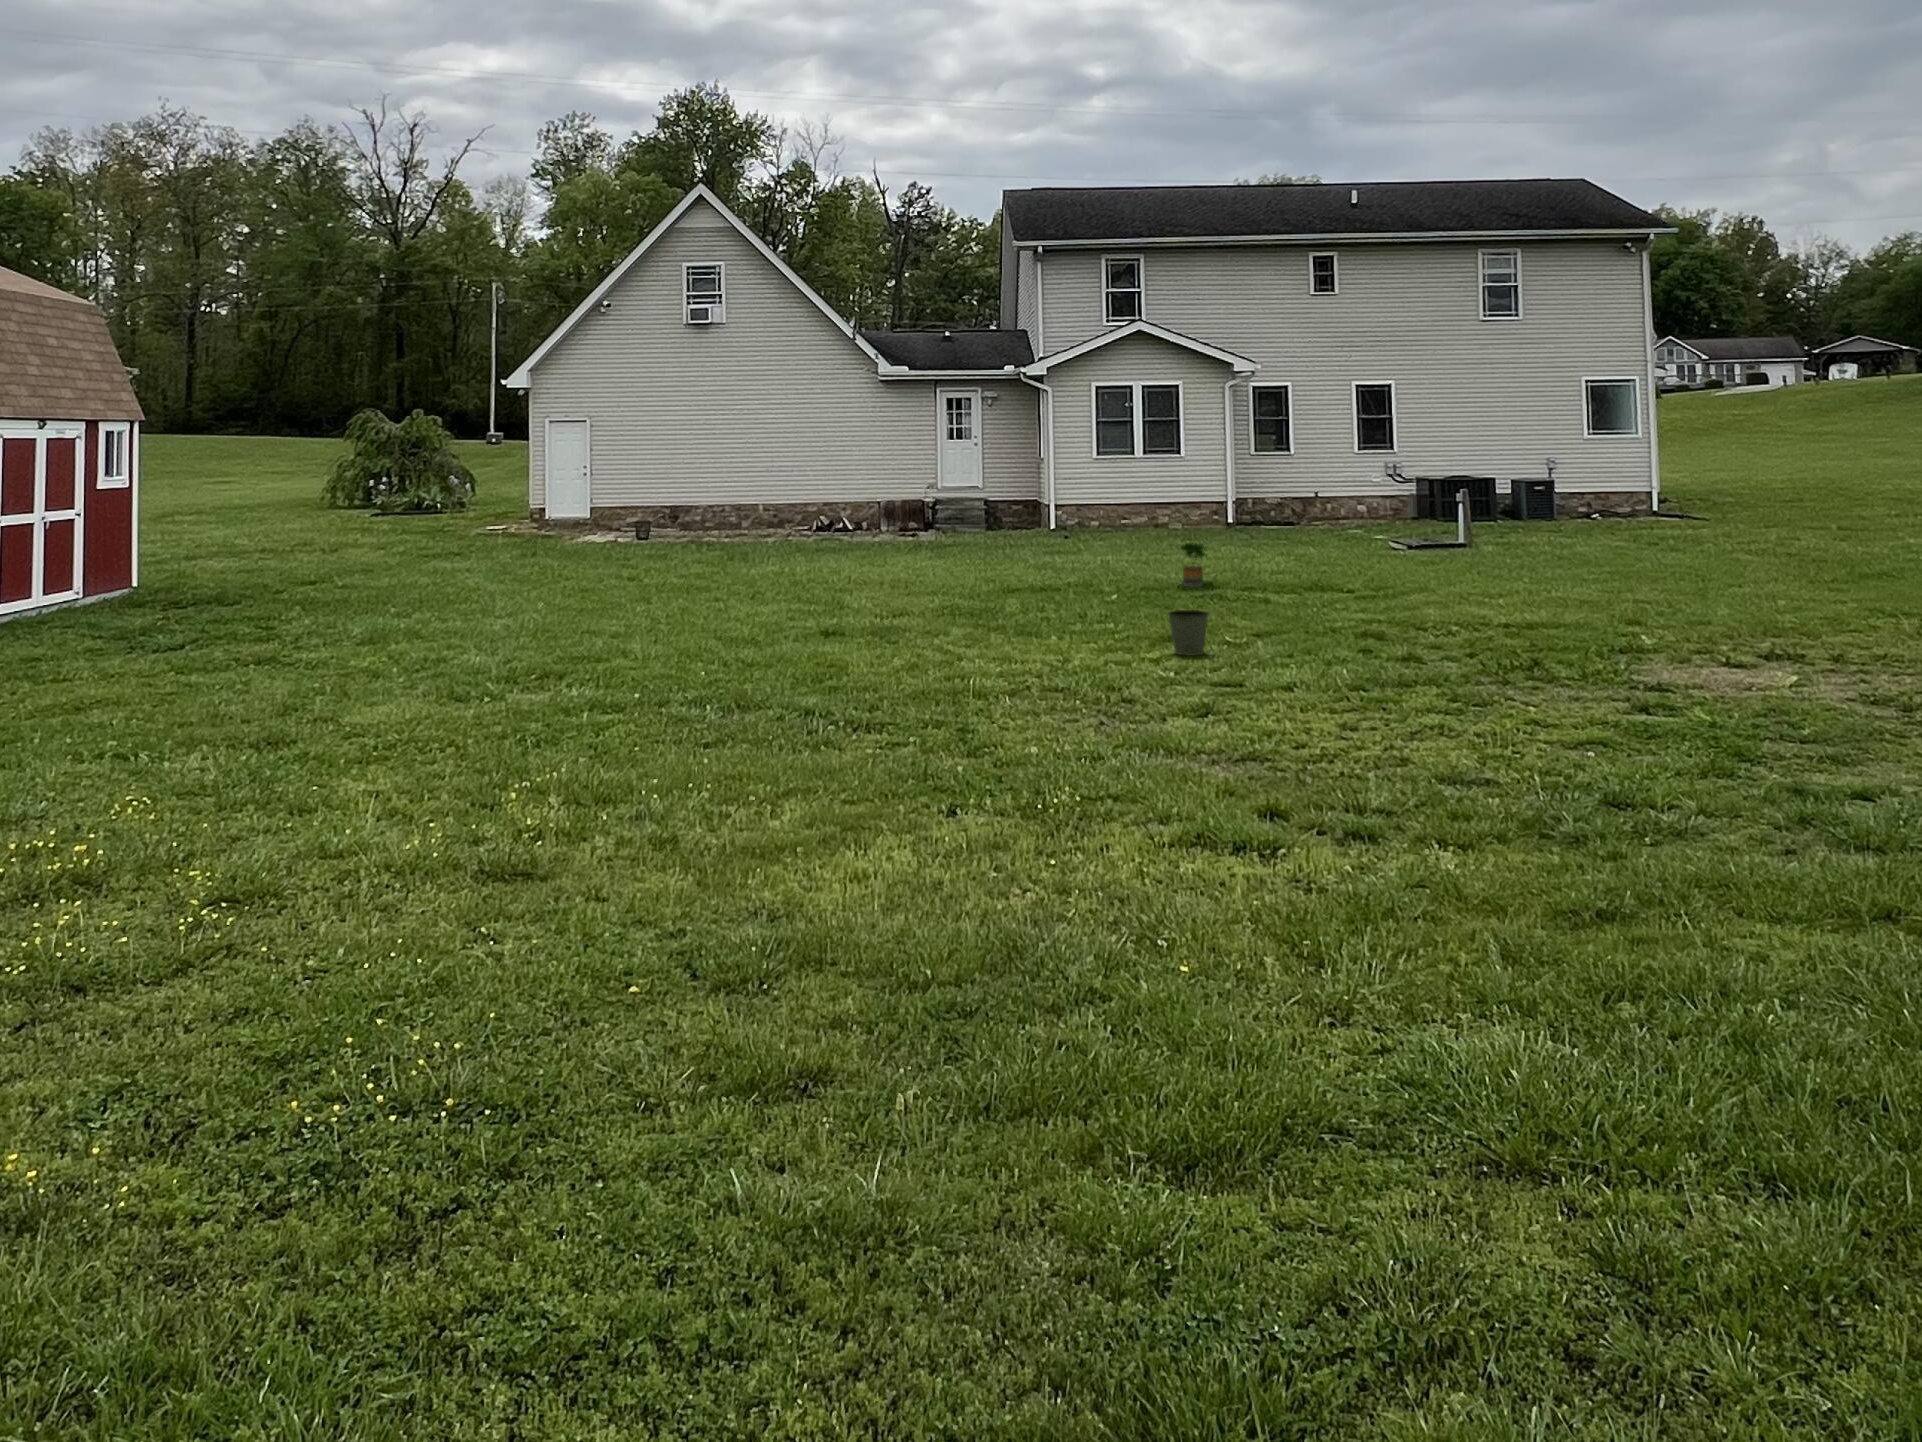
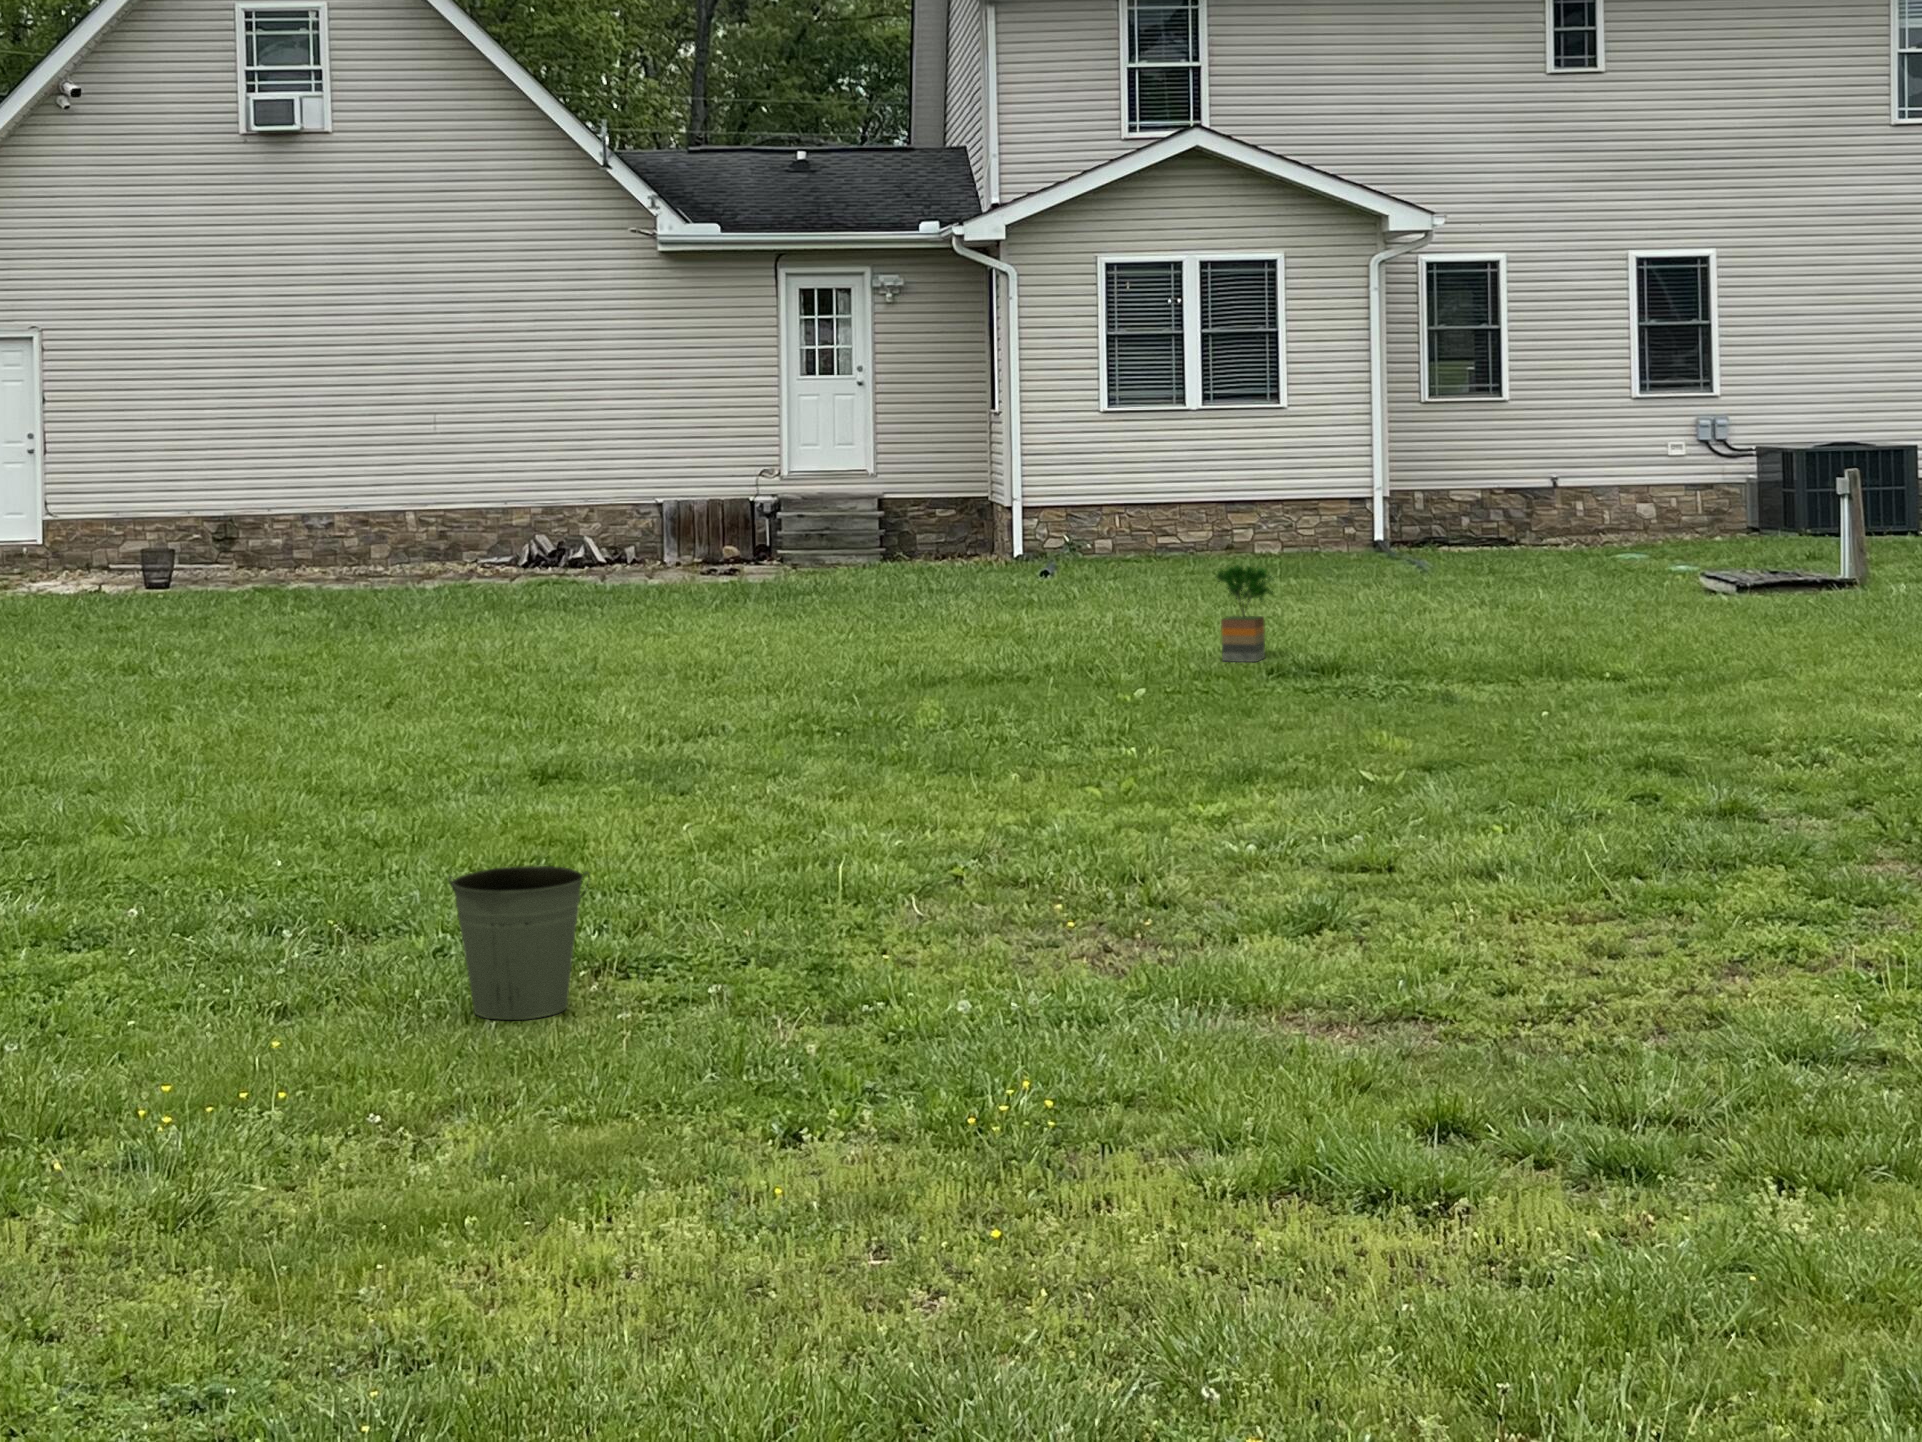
bucket: present [1168,610,1209,656] -> present [448,866,589,1020]

